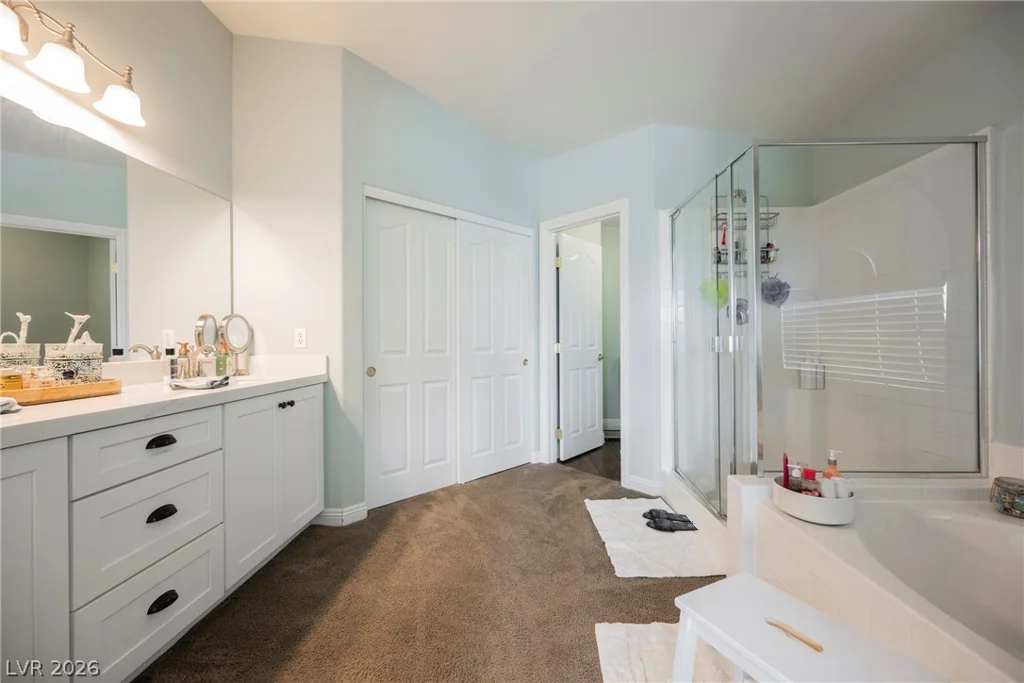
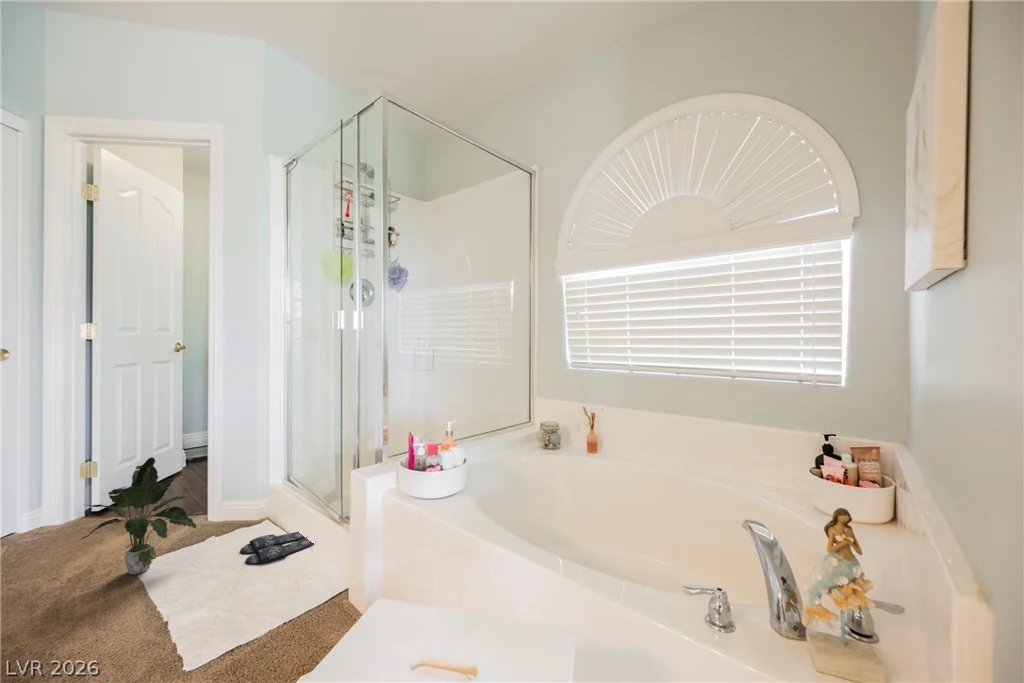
potted plant: none [559,433,616,507] -> present [81,457,196,574]

